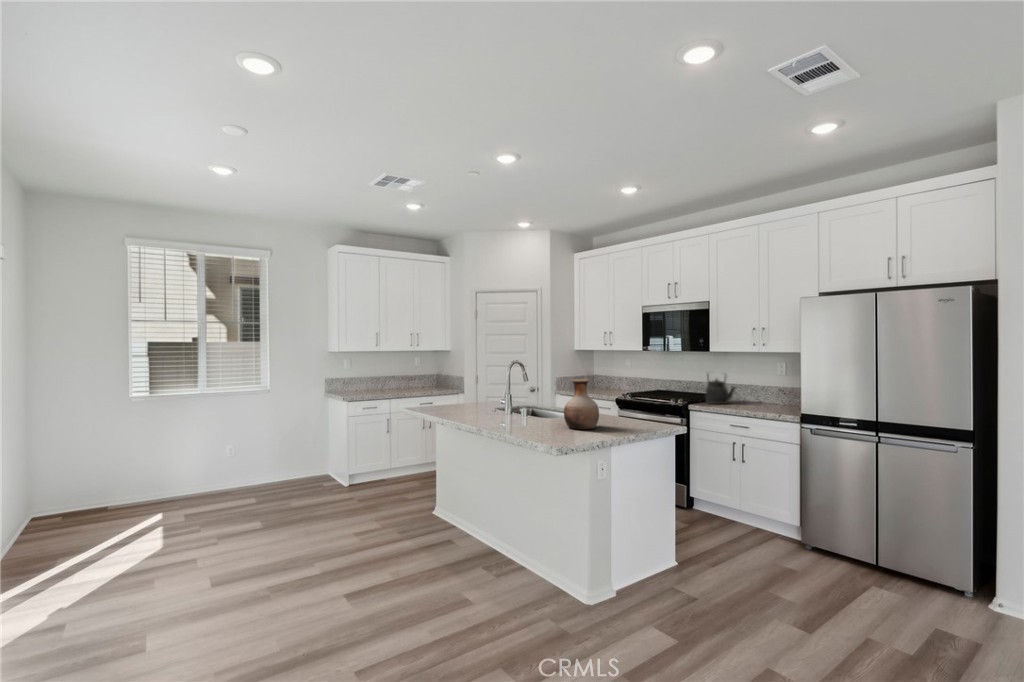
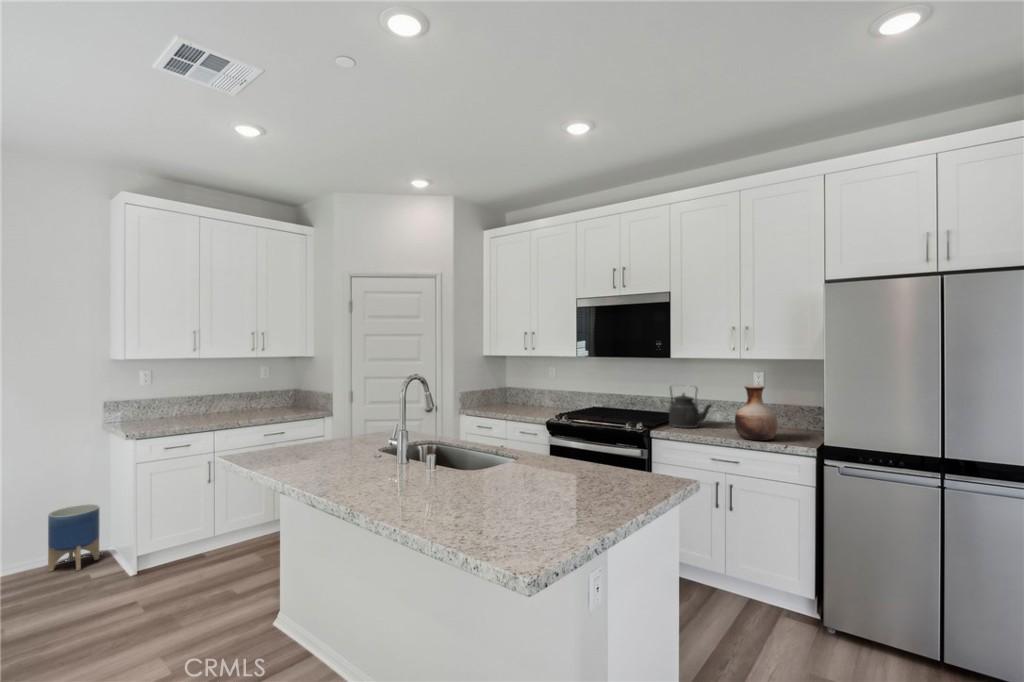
vase: present [564,379,599,430] -> present [735,385,777,441]
planter: none [298,443,324,483] -> present [48,504,100,572]

